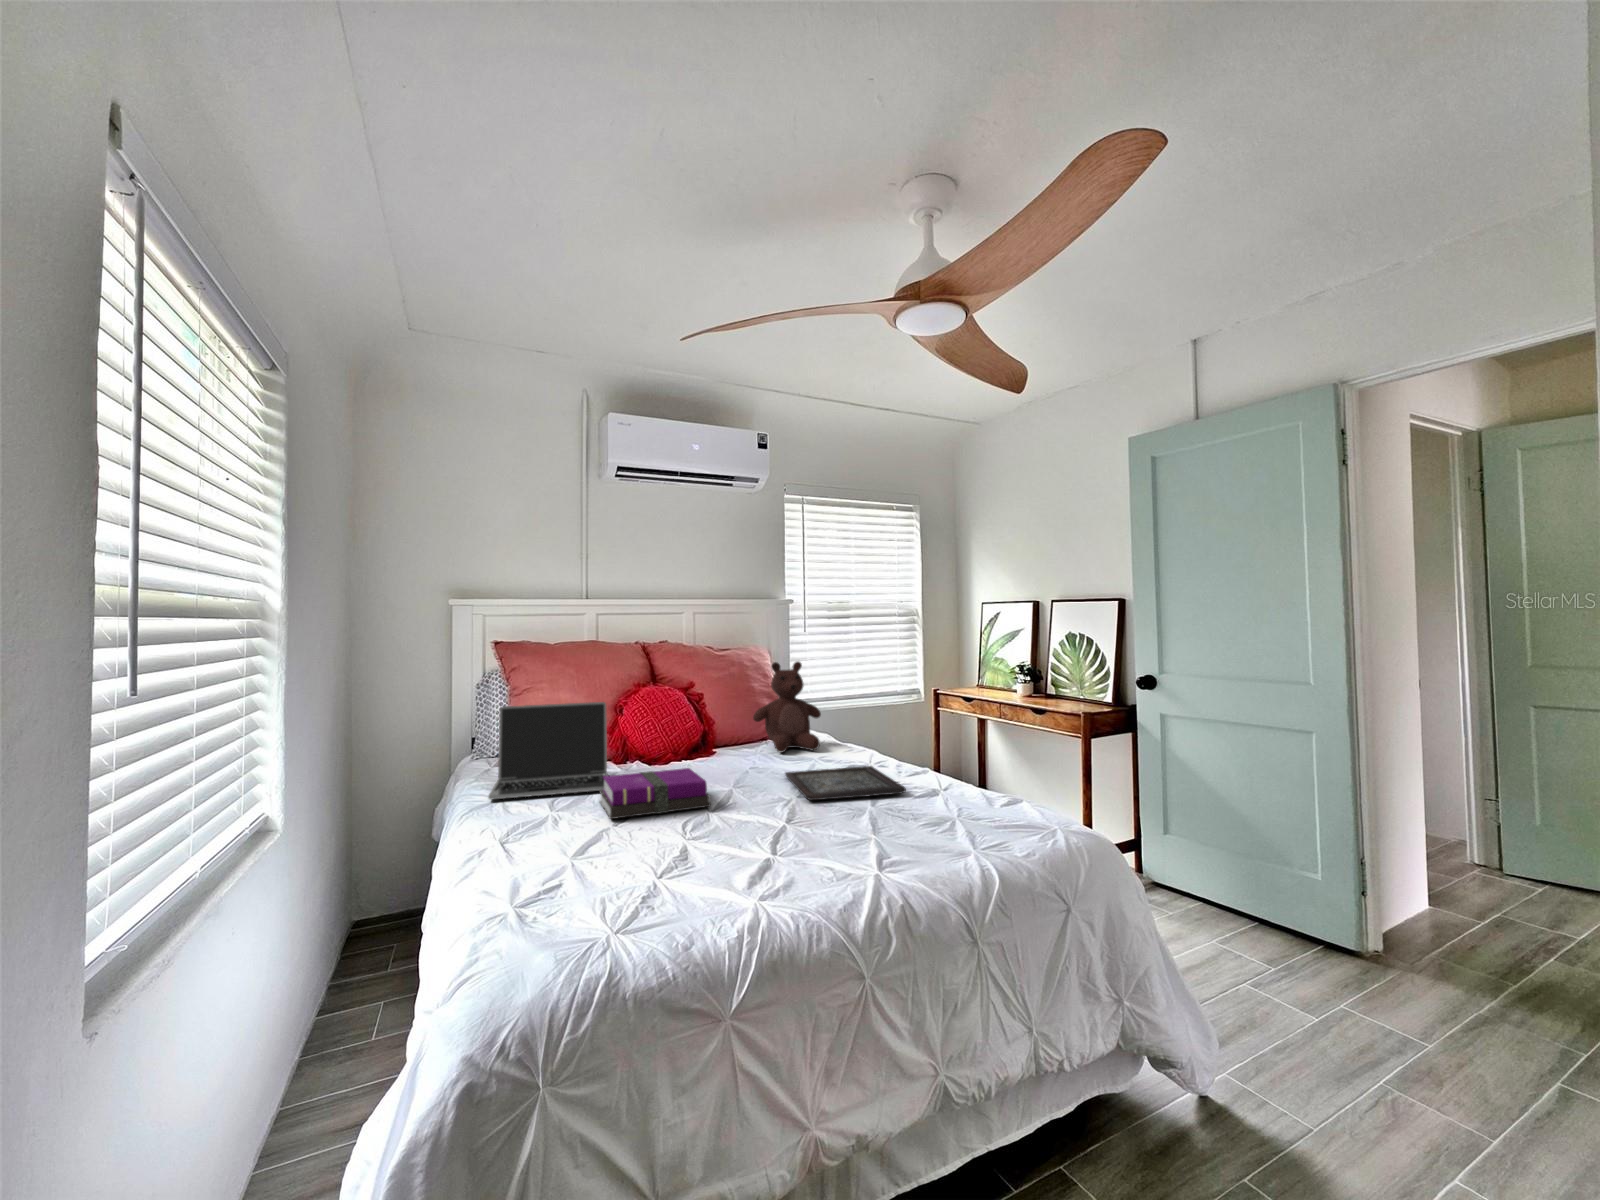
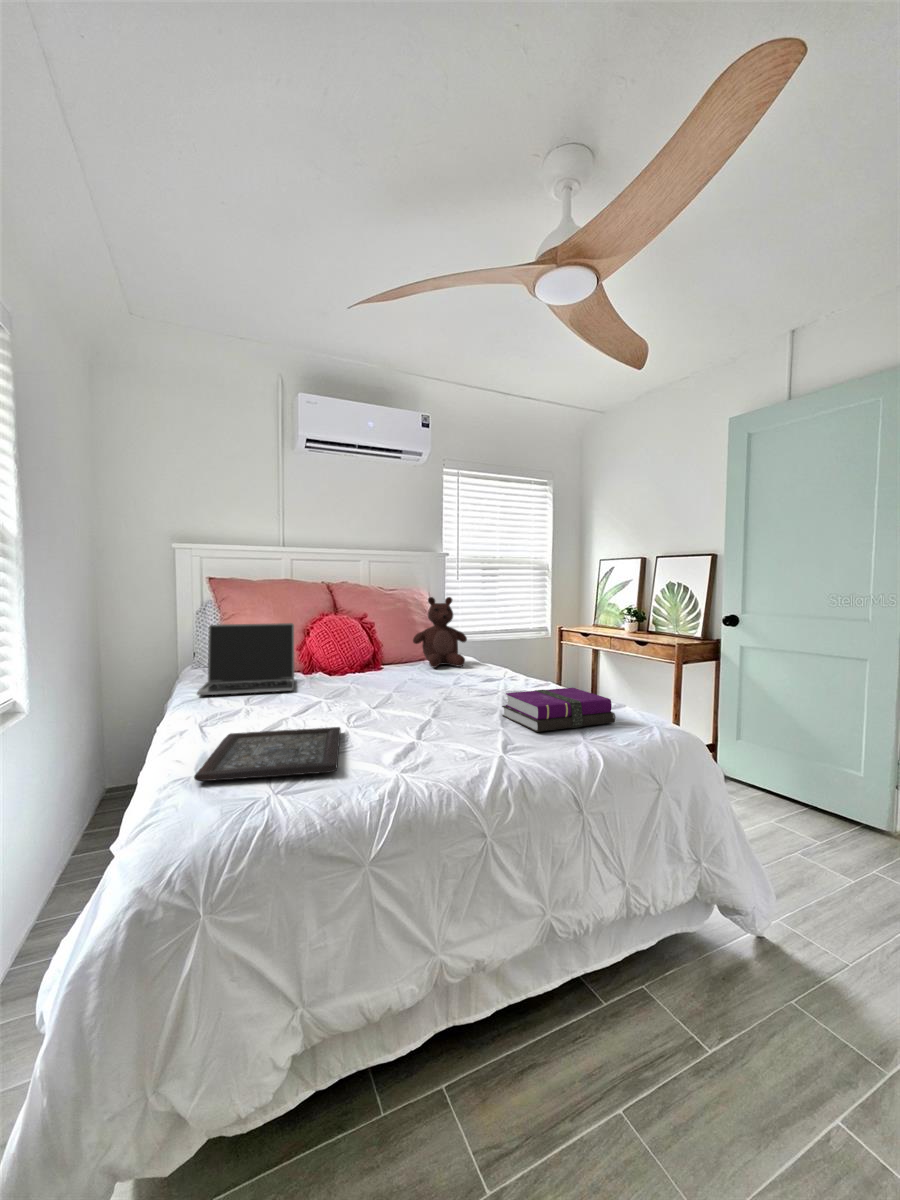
tray: present [785,766,906,800] -> present [194,727,341,781]
notebook: present [599,768,711,819] -> present [502,688,615,732]

